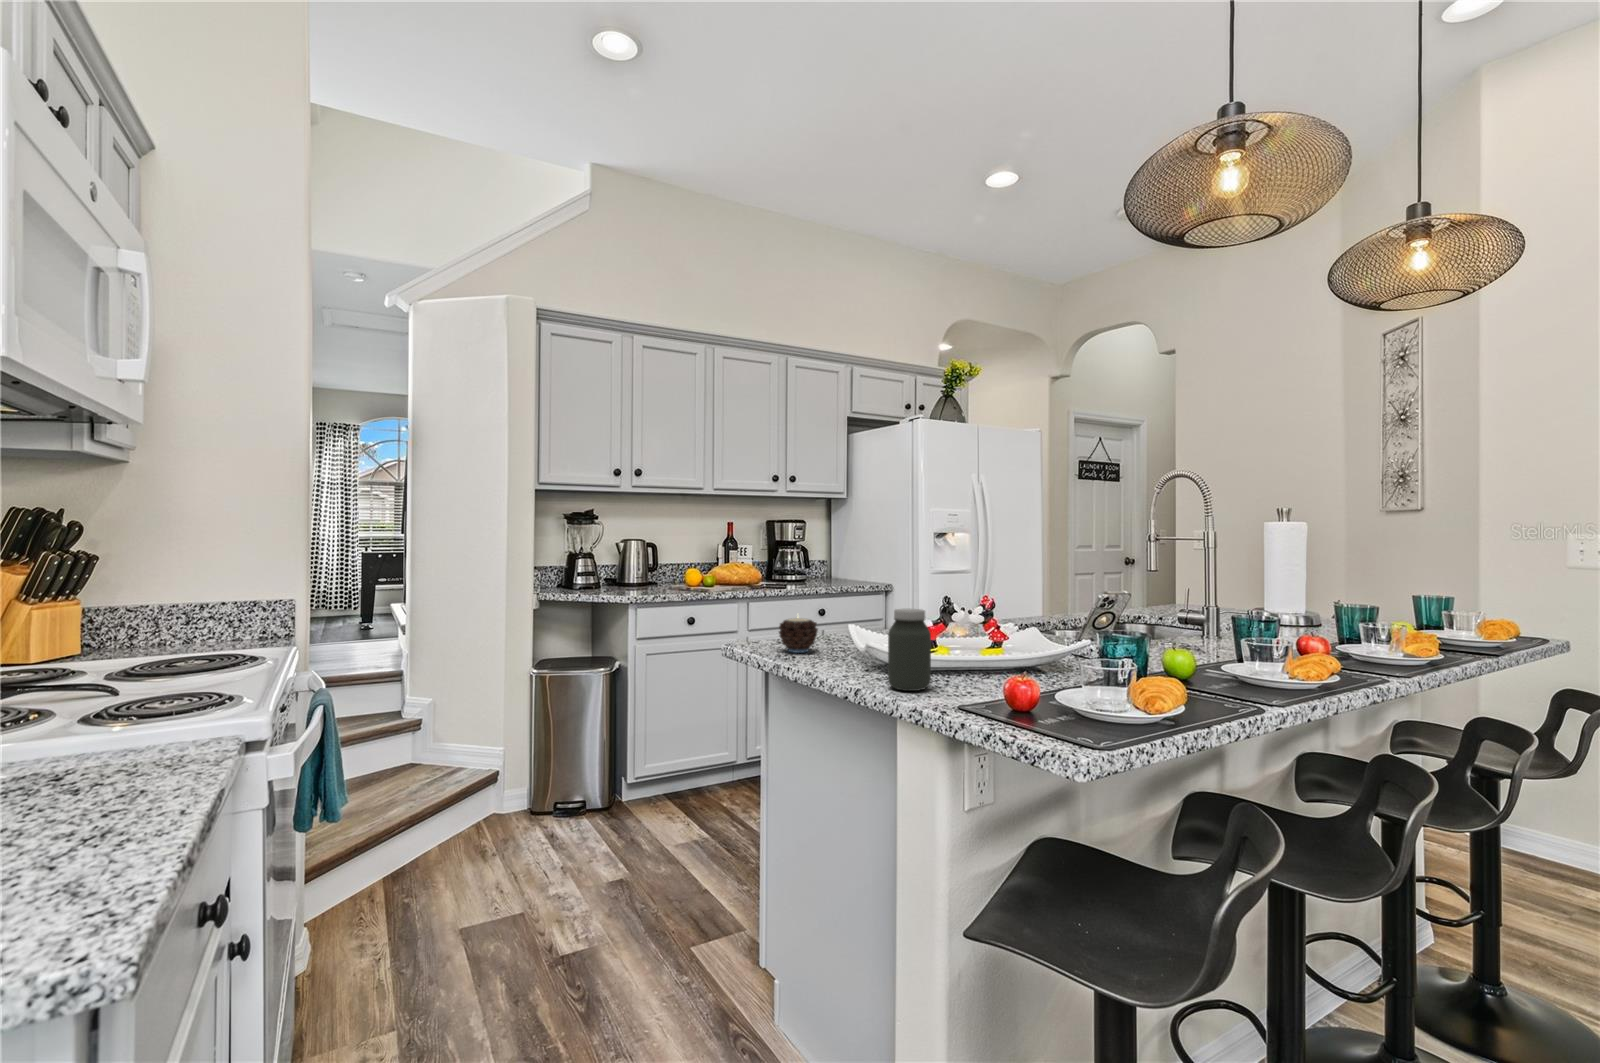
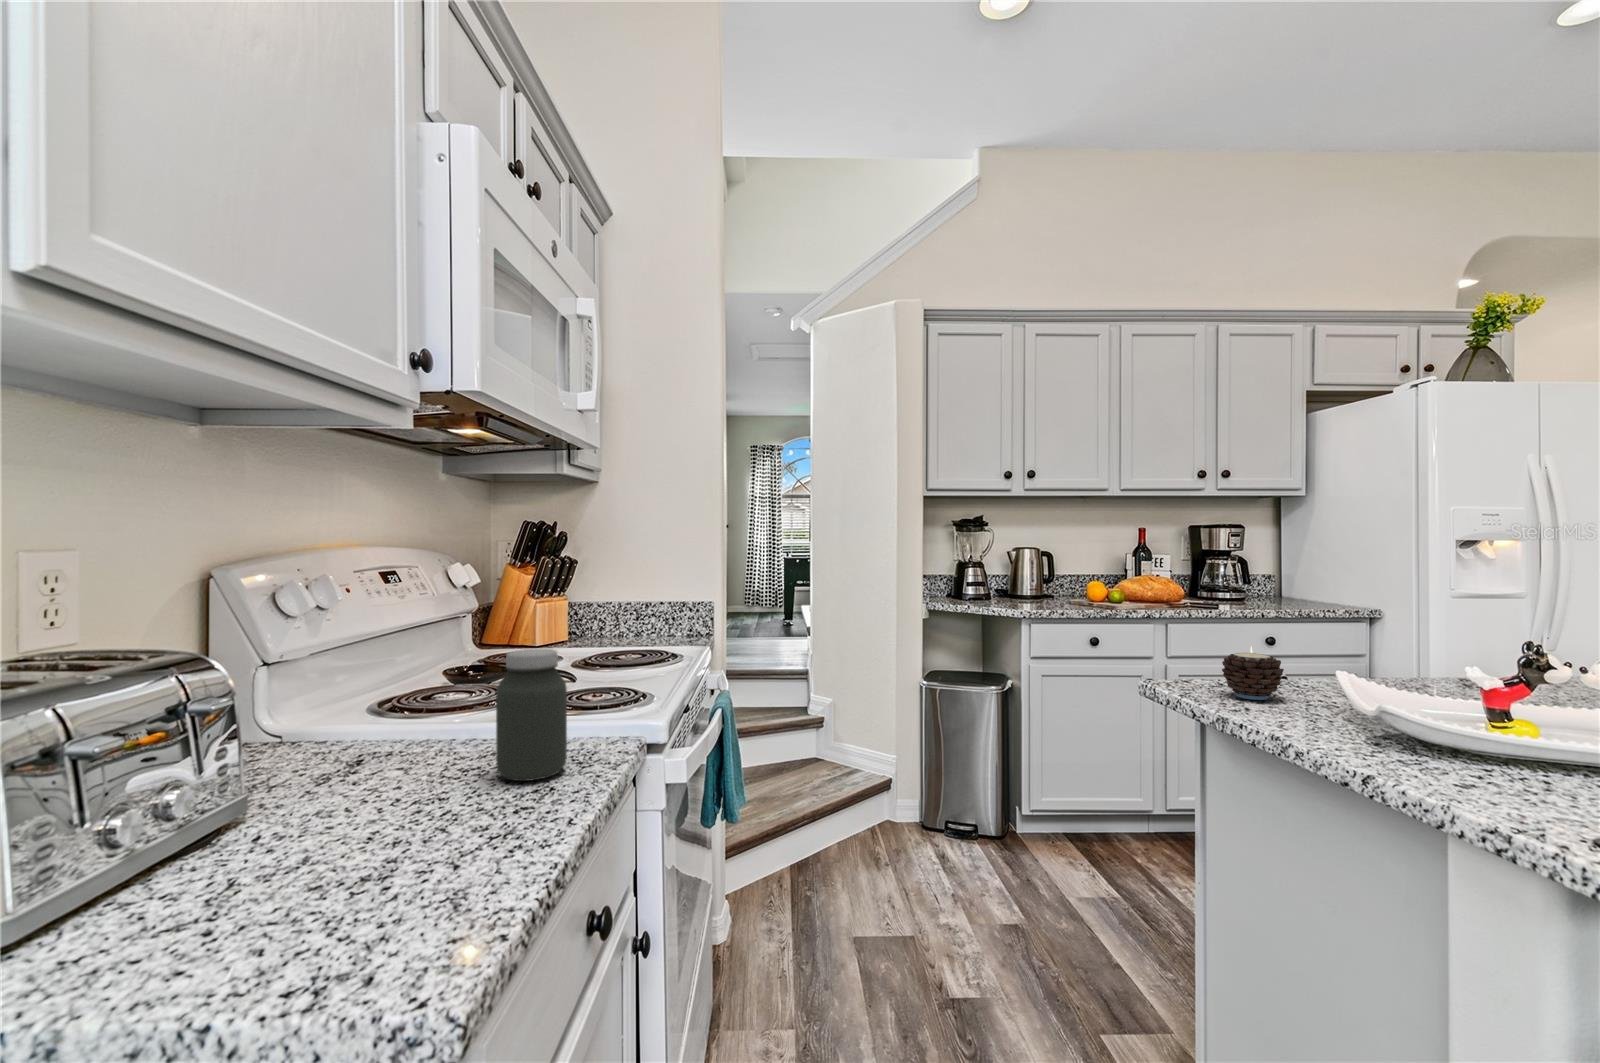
jar: present [888,609,931,691] -> present [496,649,567,781]

